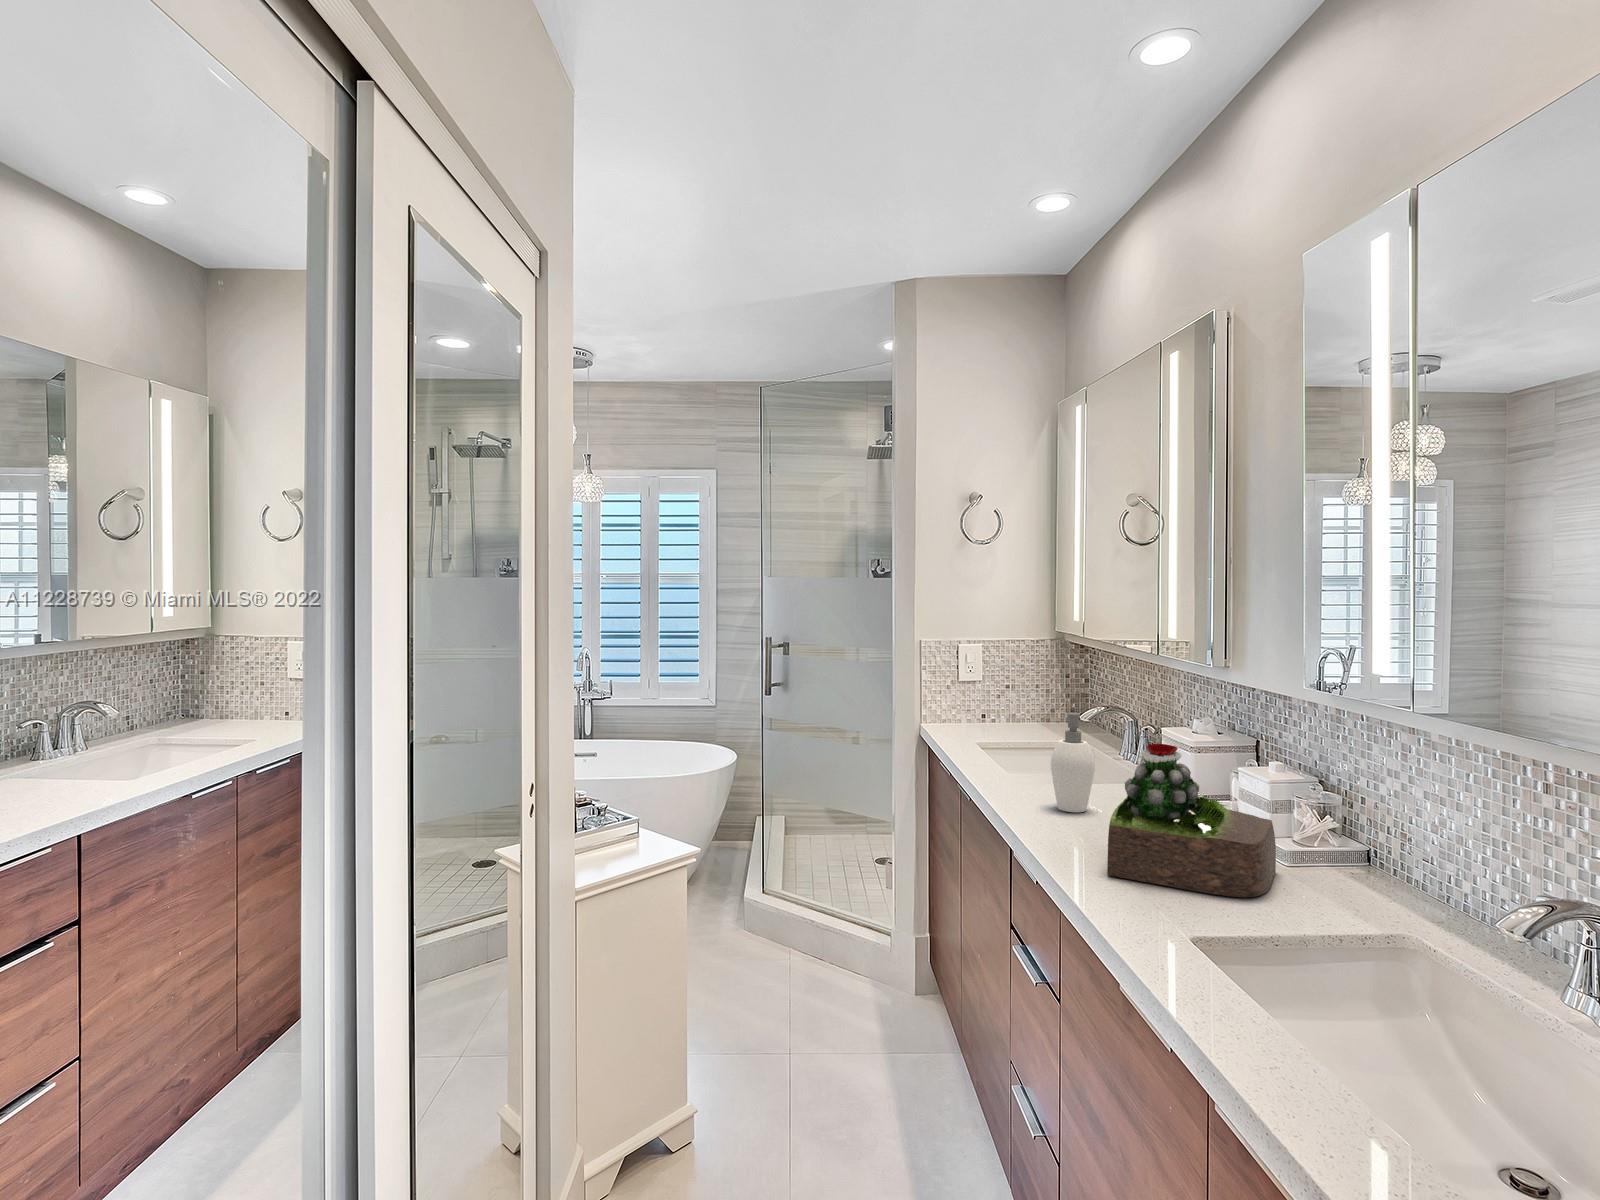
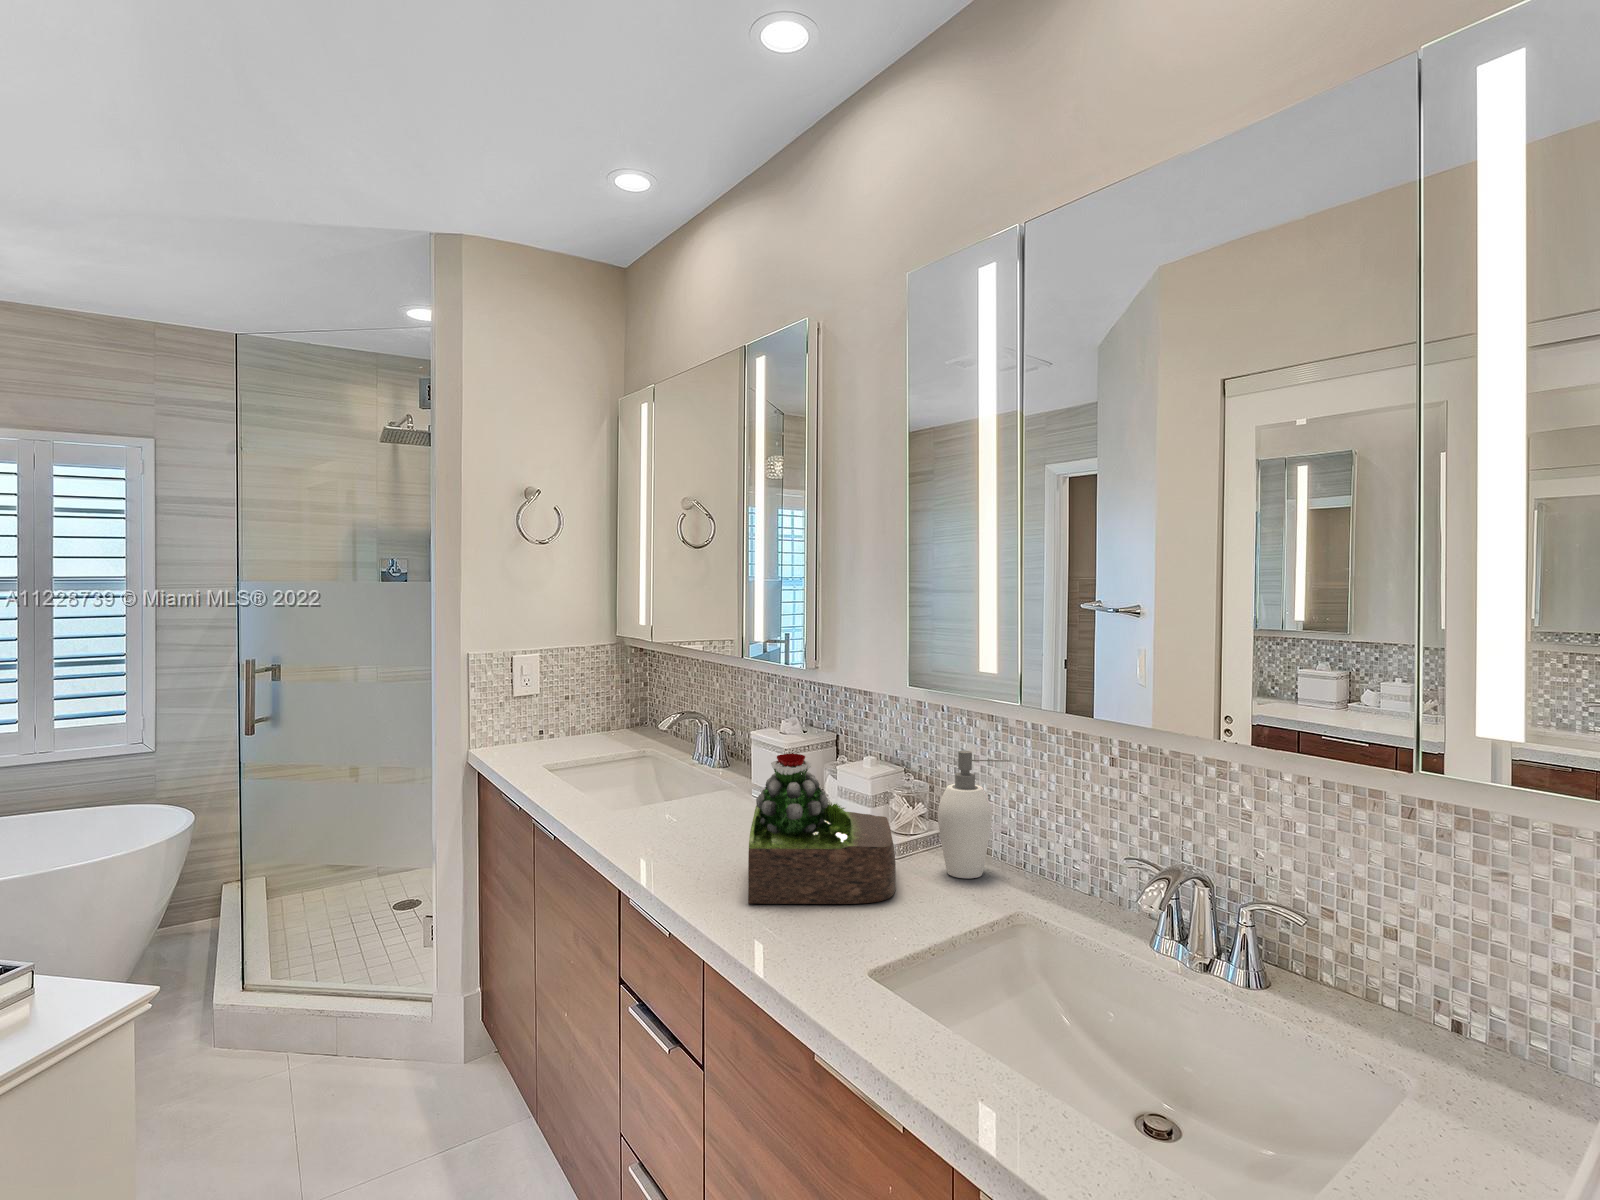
soap dispenser: present [1051,713,1108,812] -> present [938,751,1010,878]

